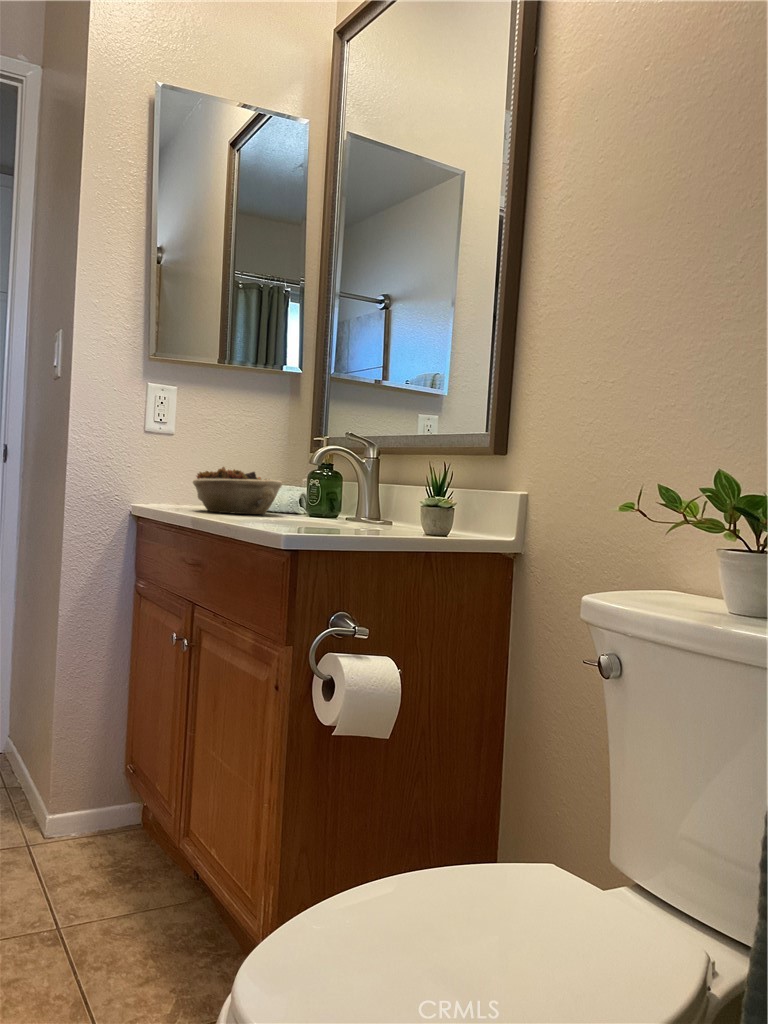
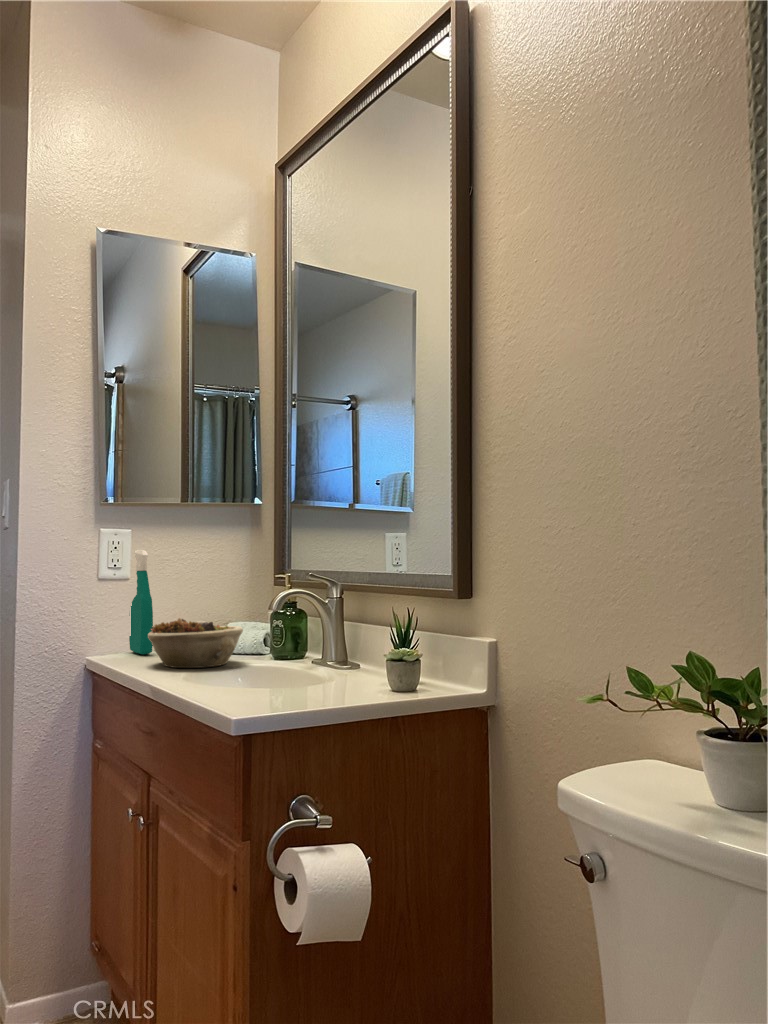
spray bottle: none [171,406,195,505] -> present [129,550,153,655]

